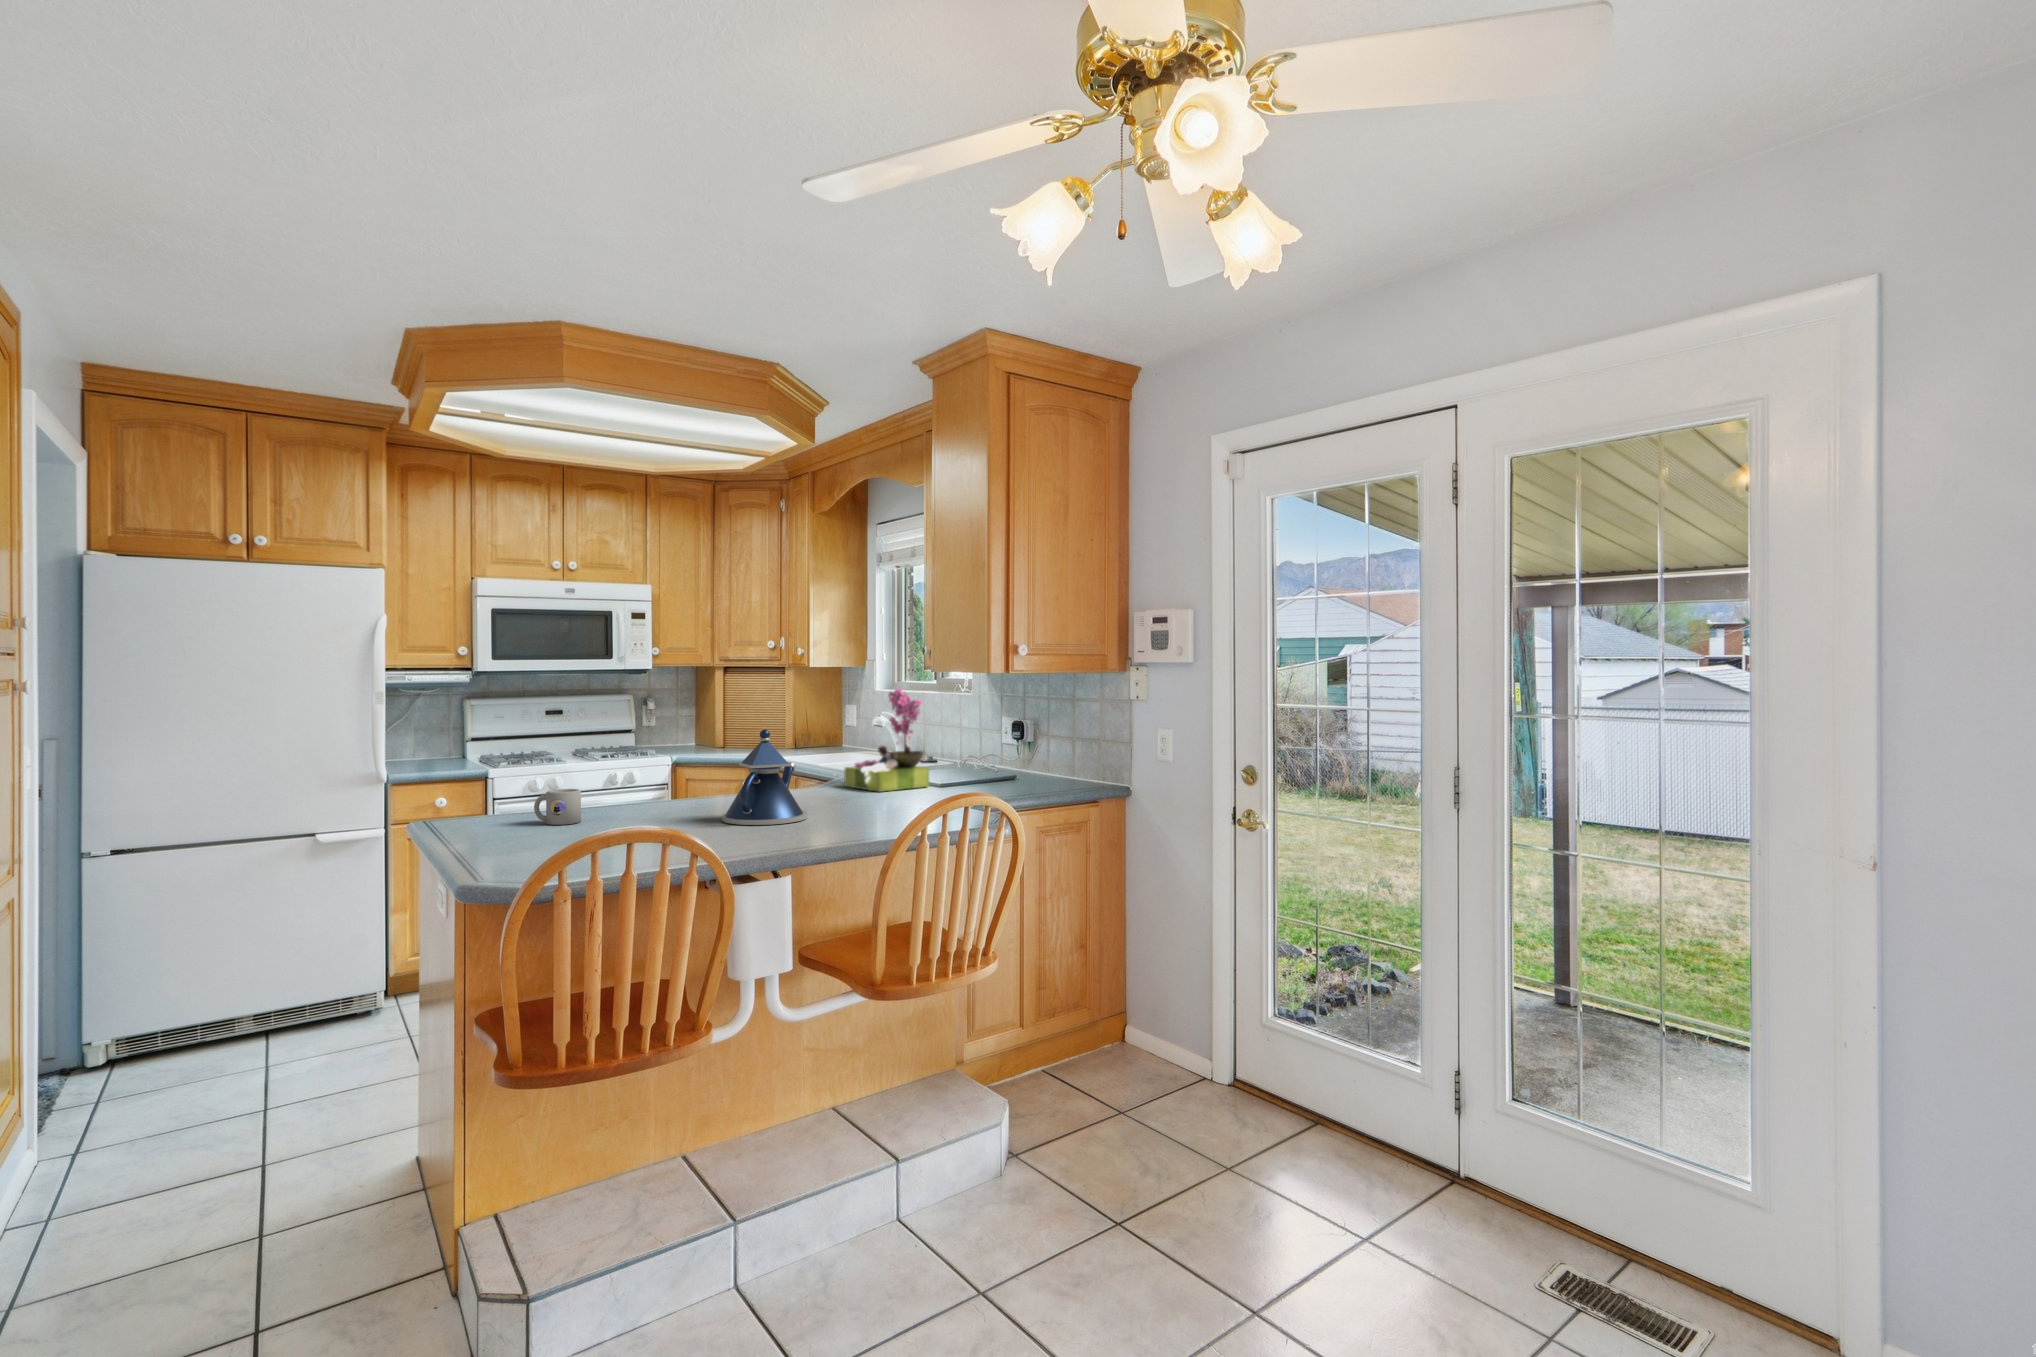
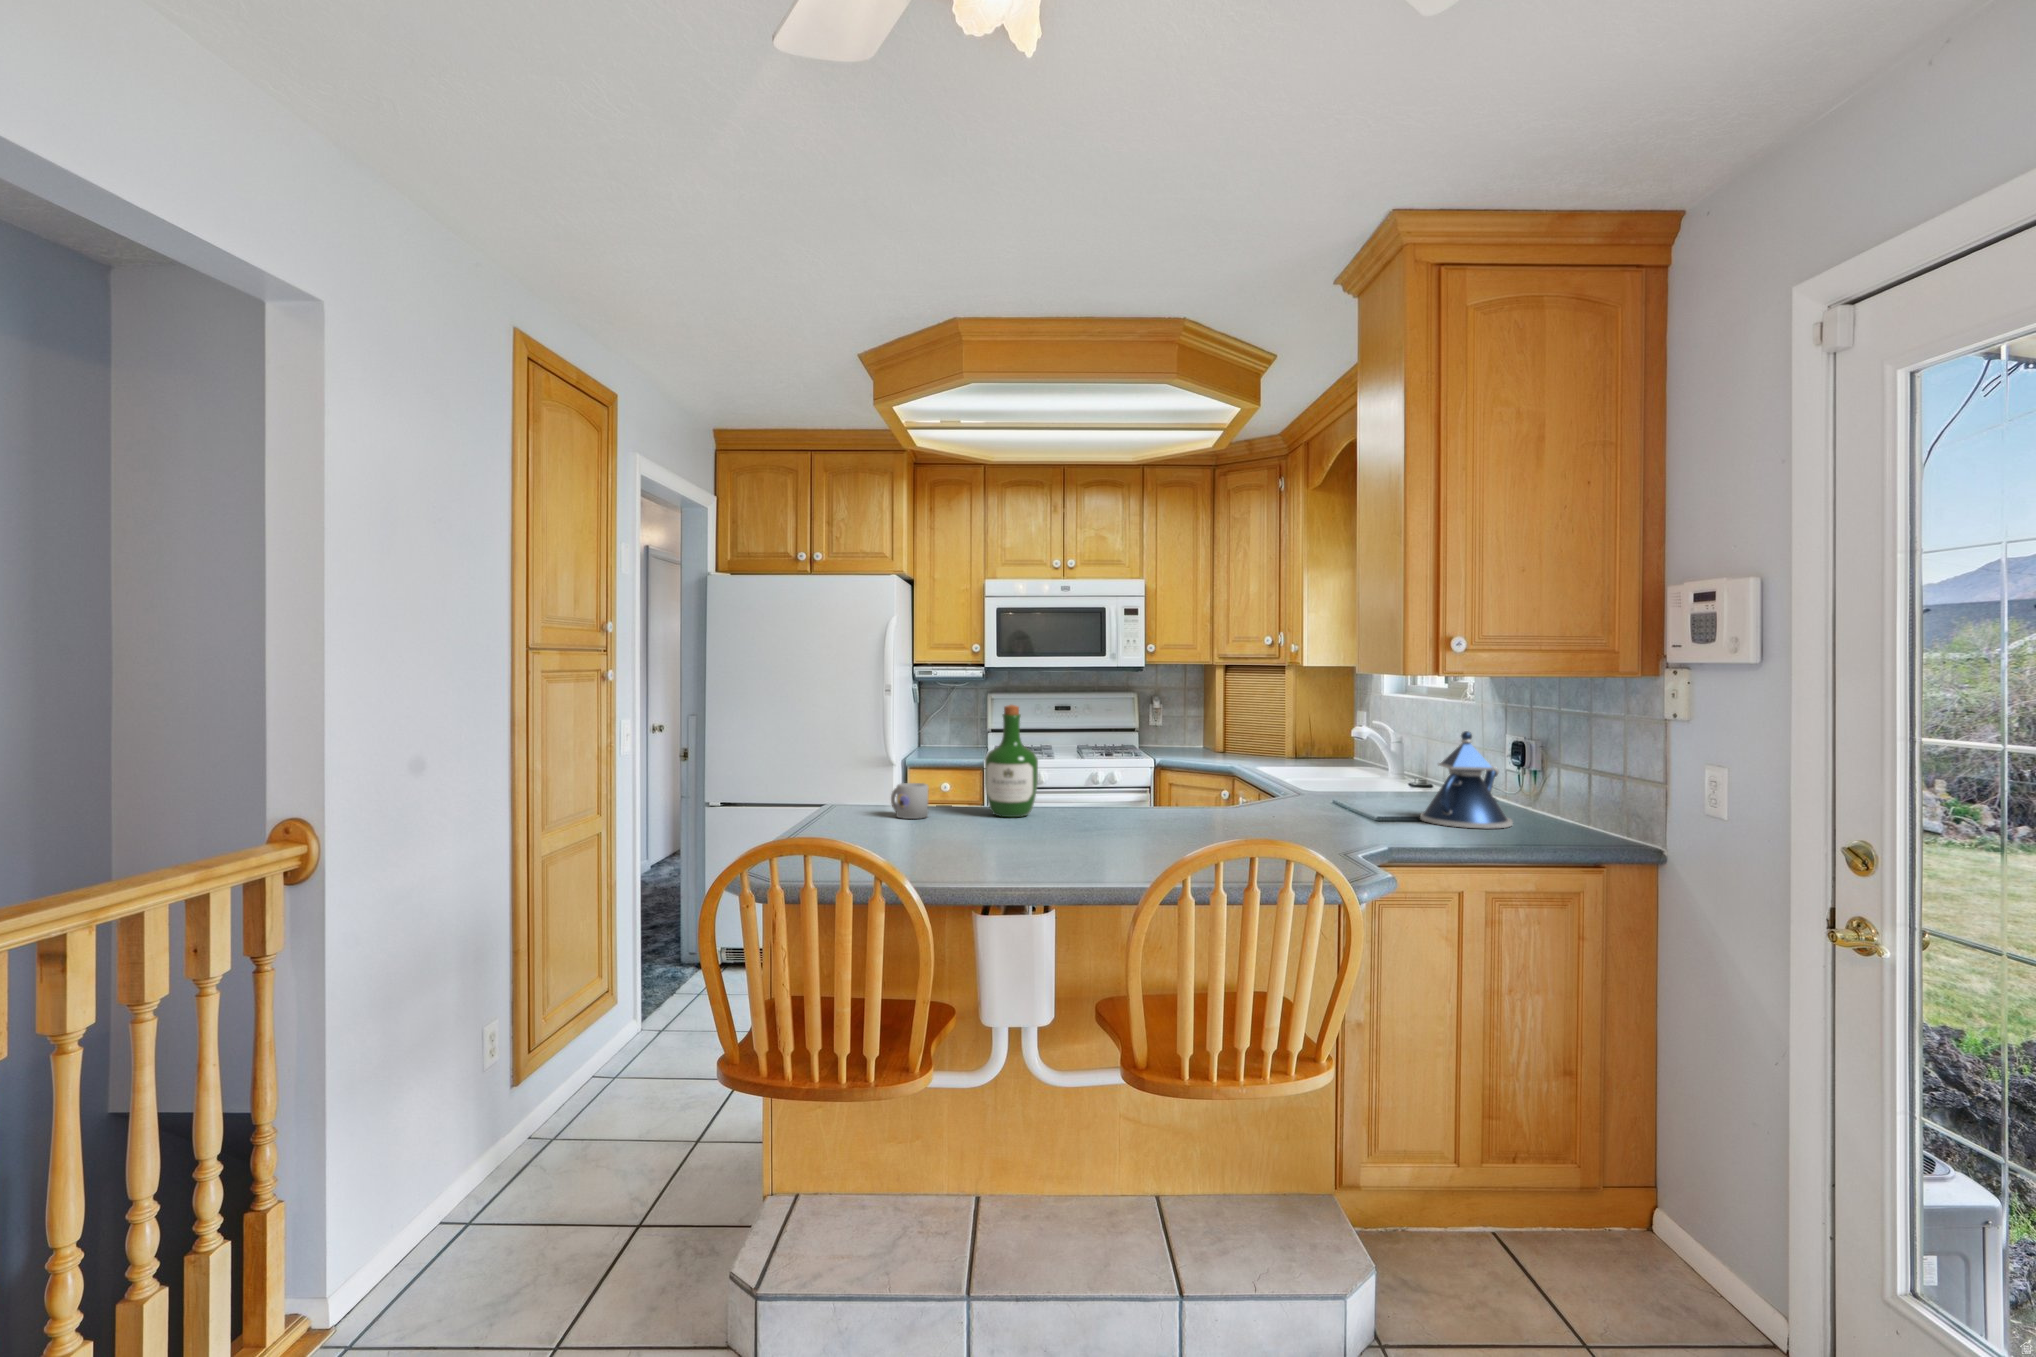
flower arrangement: present [845,688,929,792] -> none [1256,688,1356,818]
wine bottle: none [630,707,684,814] -> present [985,705,1038,817]
teapot: present [722,730,807,825] -> present [1420,731,1513,828]

